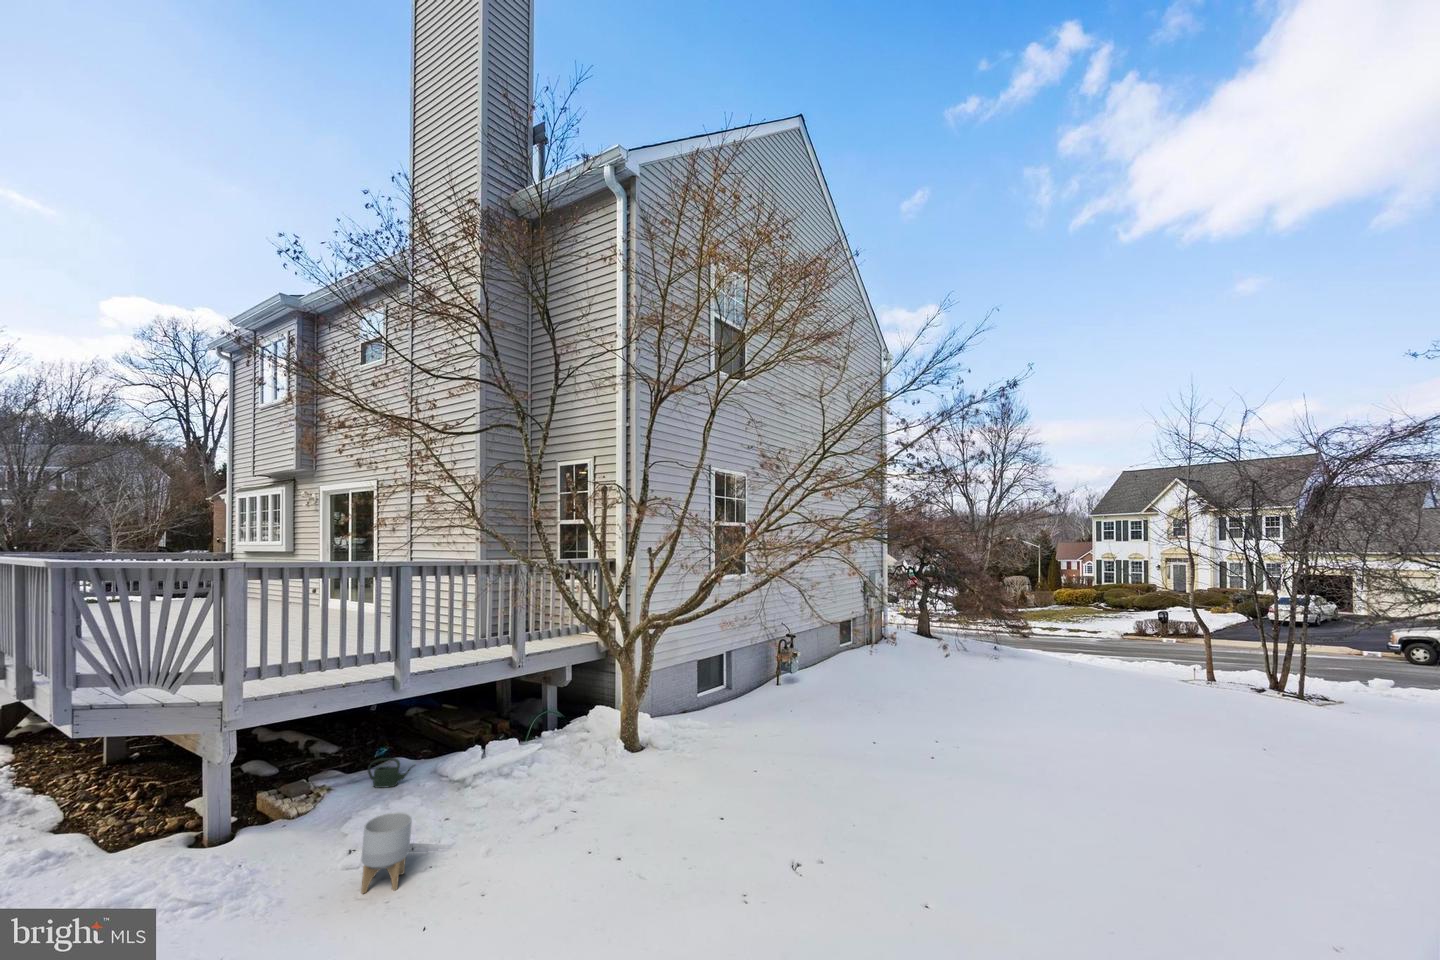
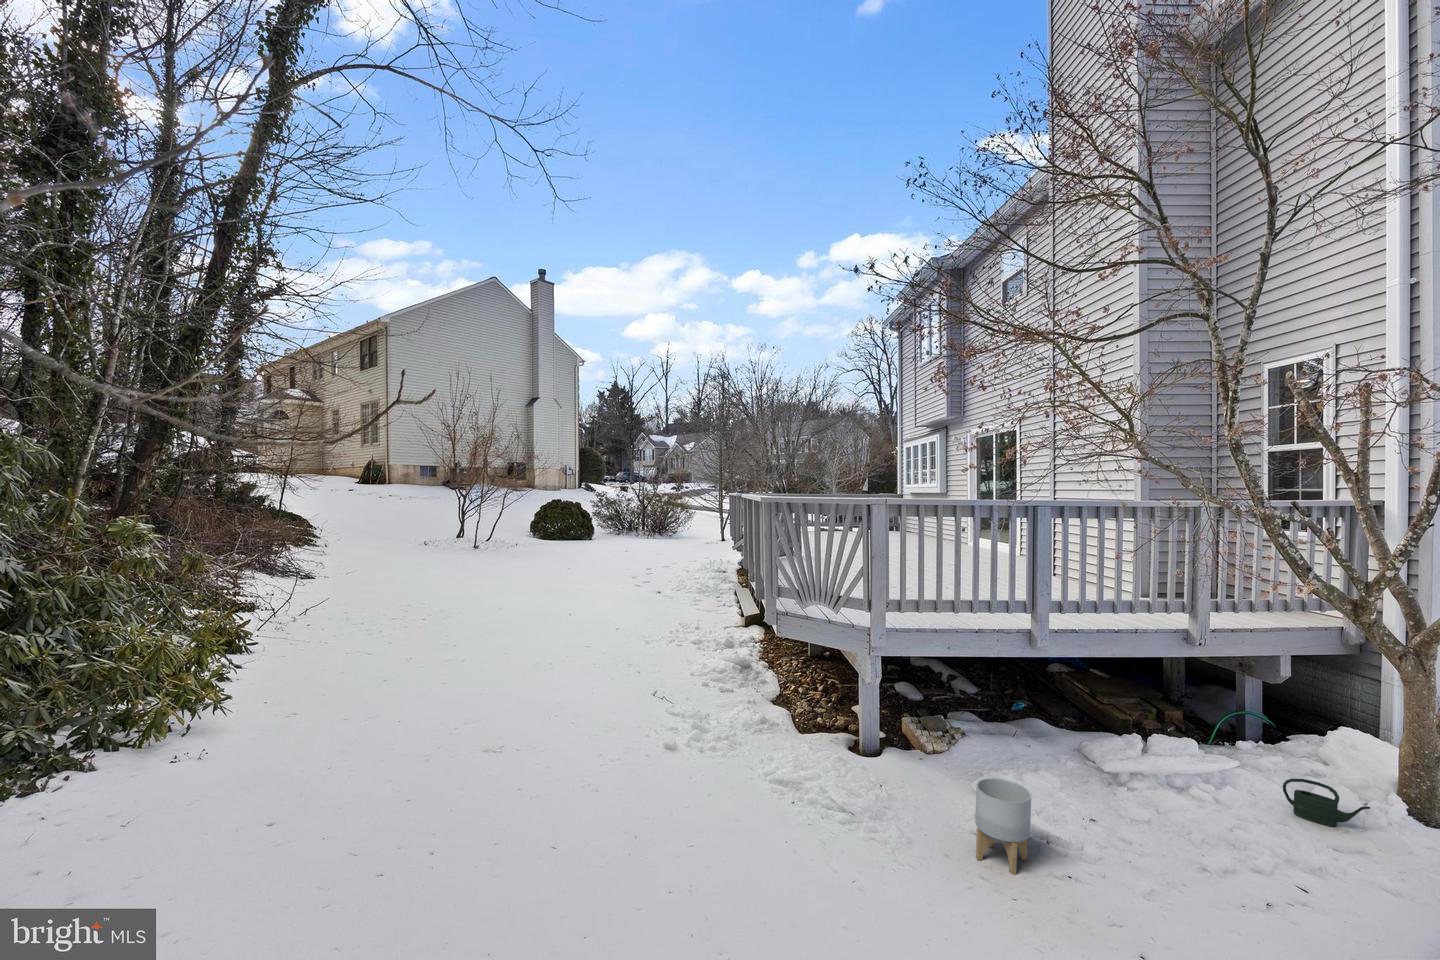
watering can: present [368,758,415,788] -> present [1283,779,1370,826]

